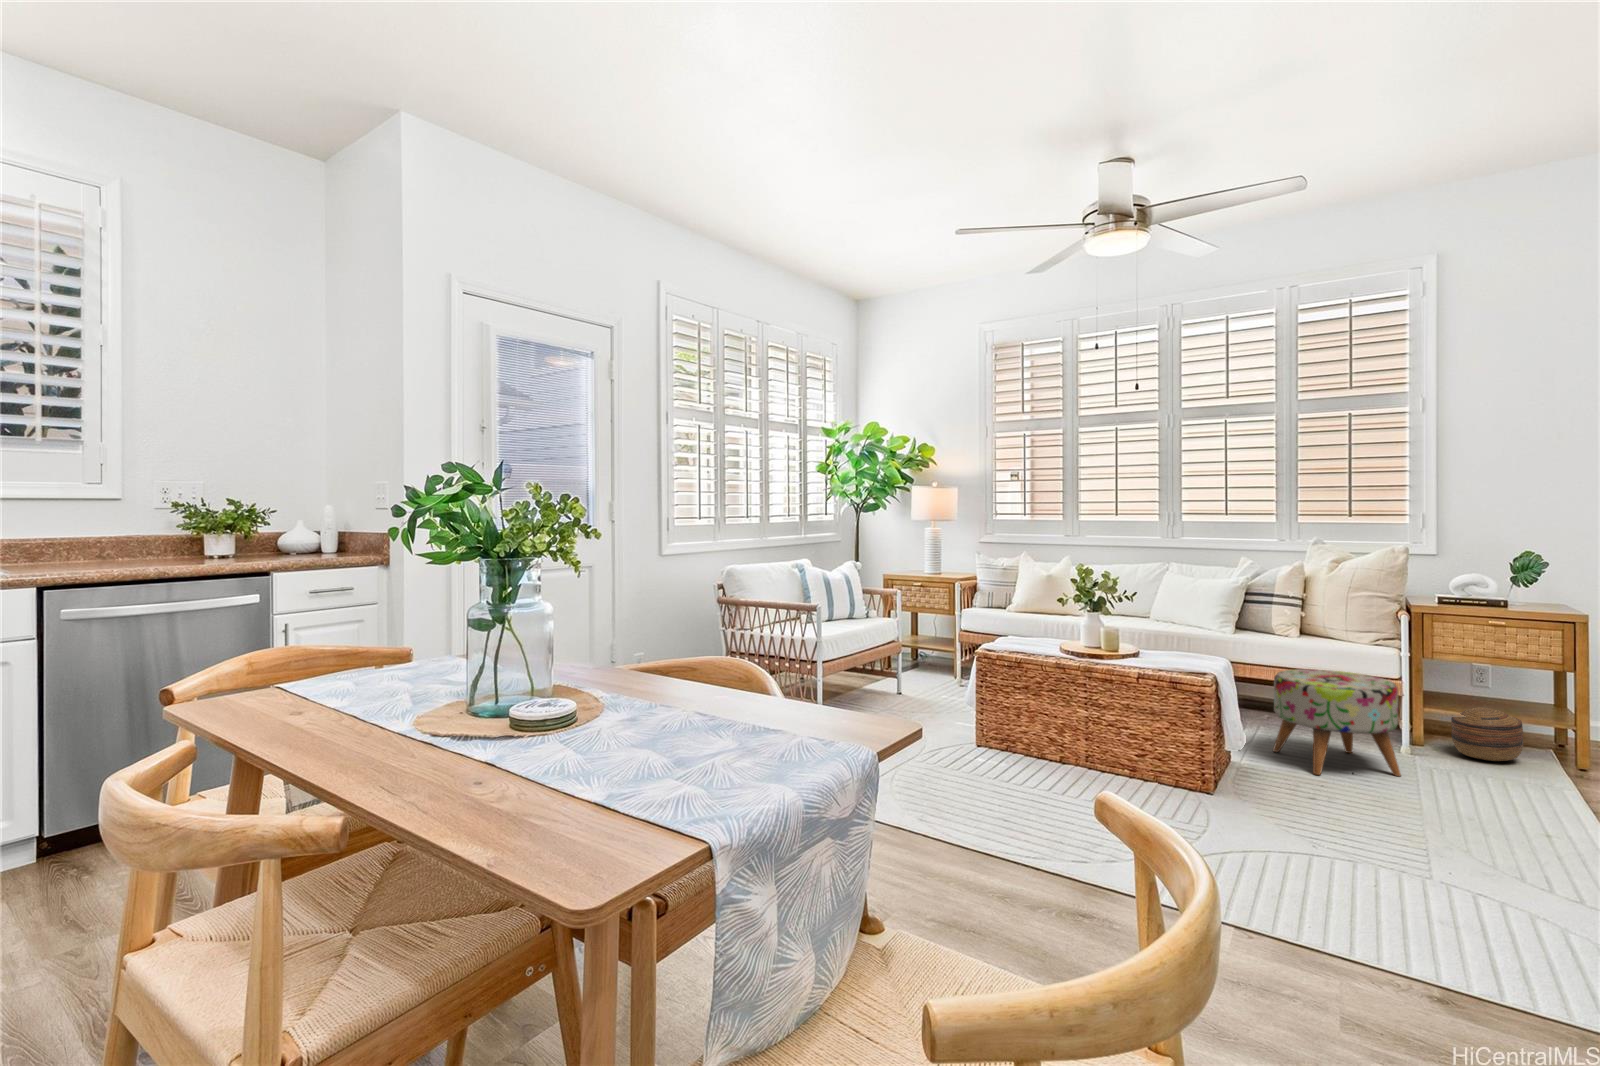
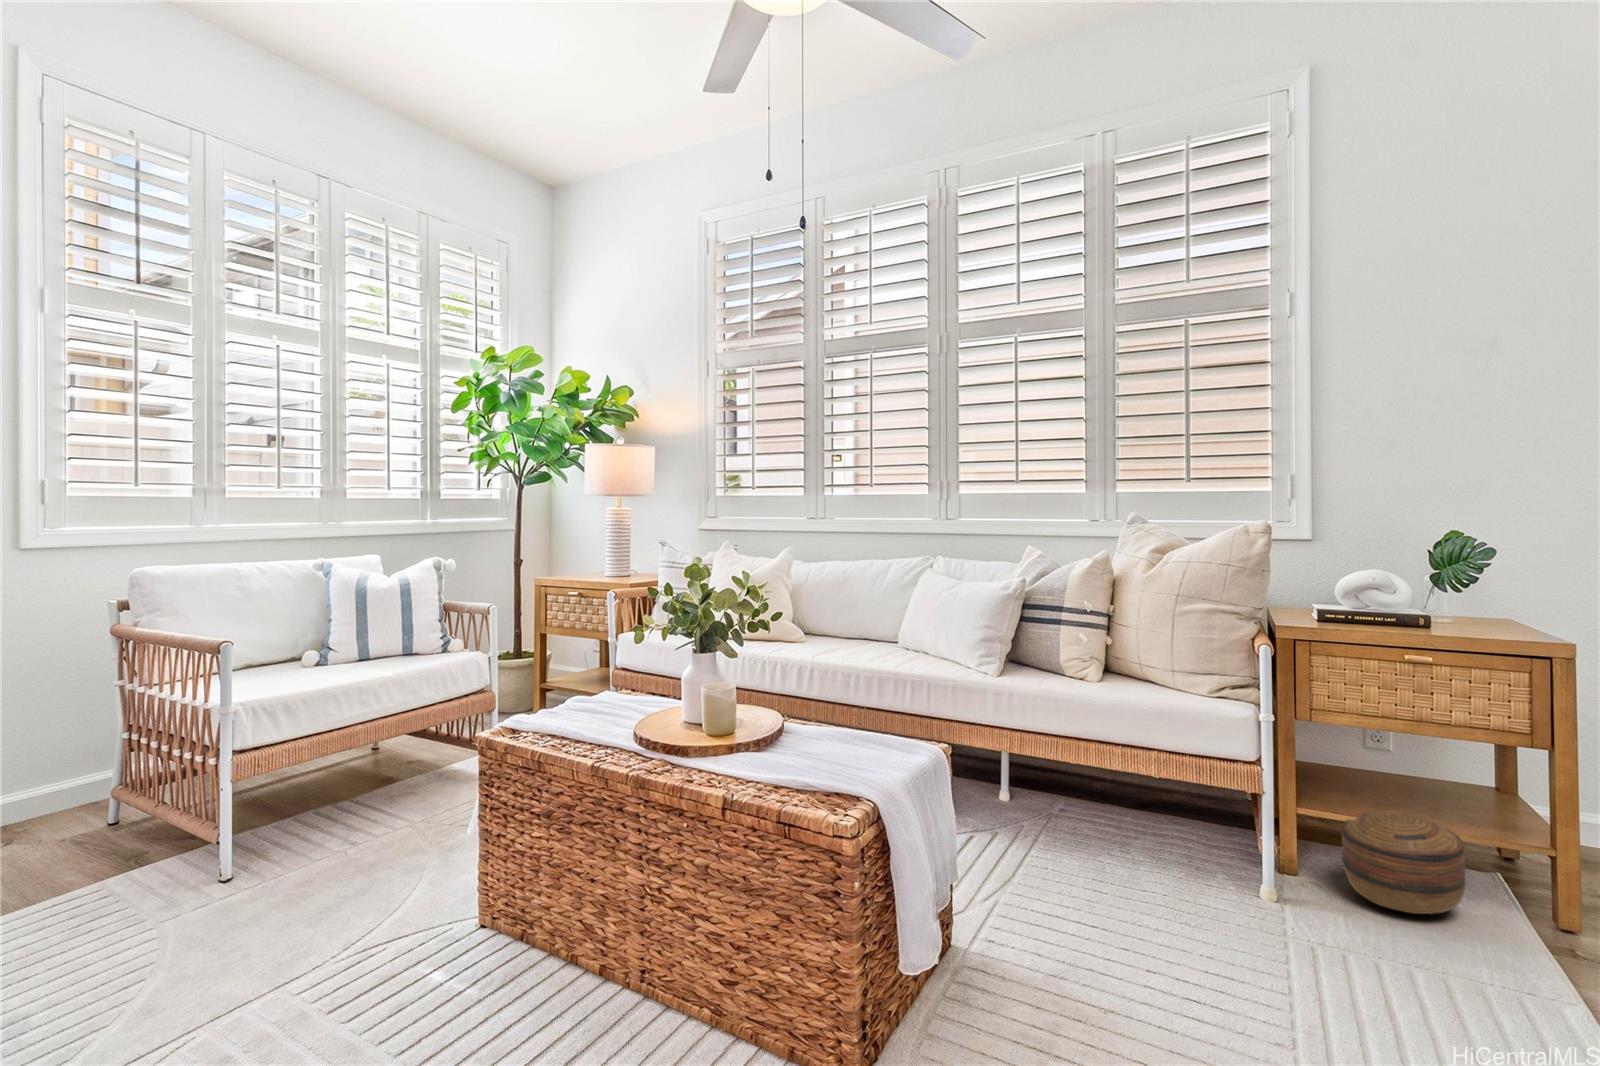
ottoman: present [1273,669,1401,776] -> none [1038,747,1260,982]

